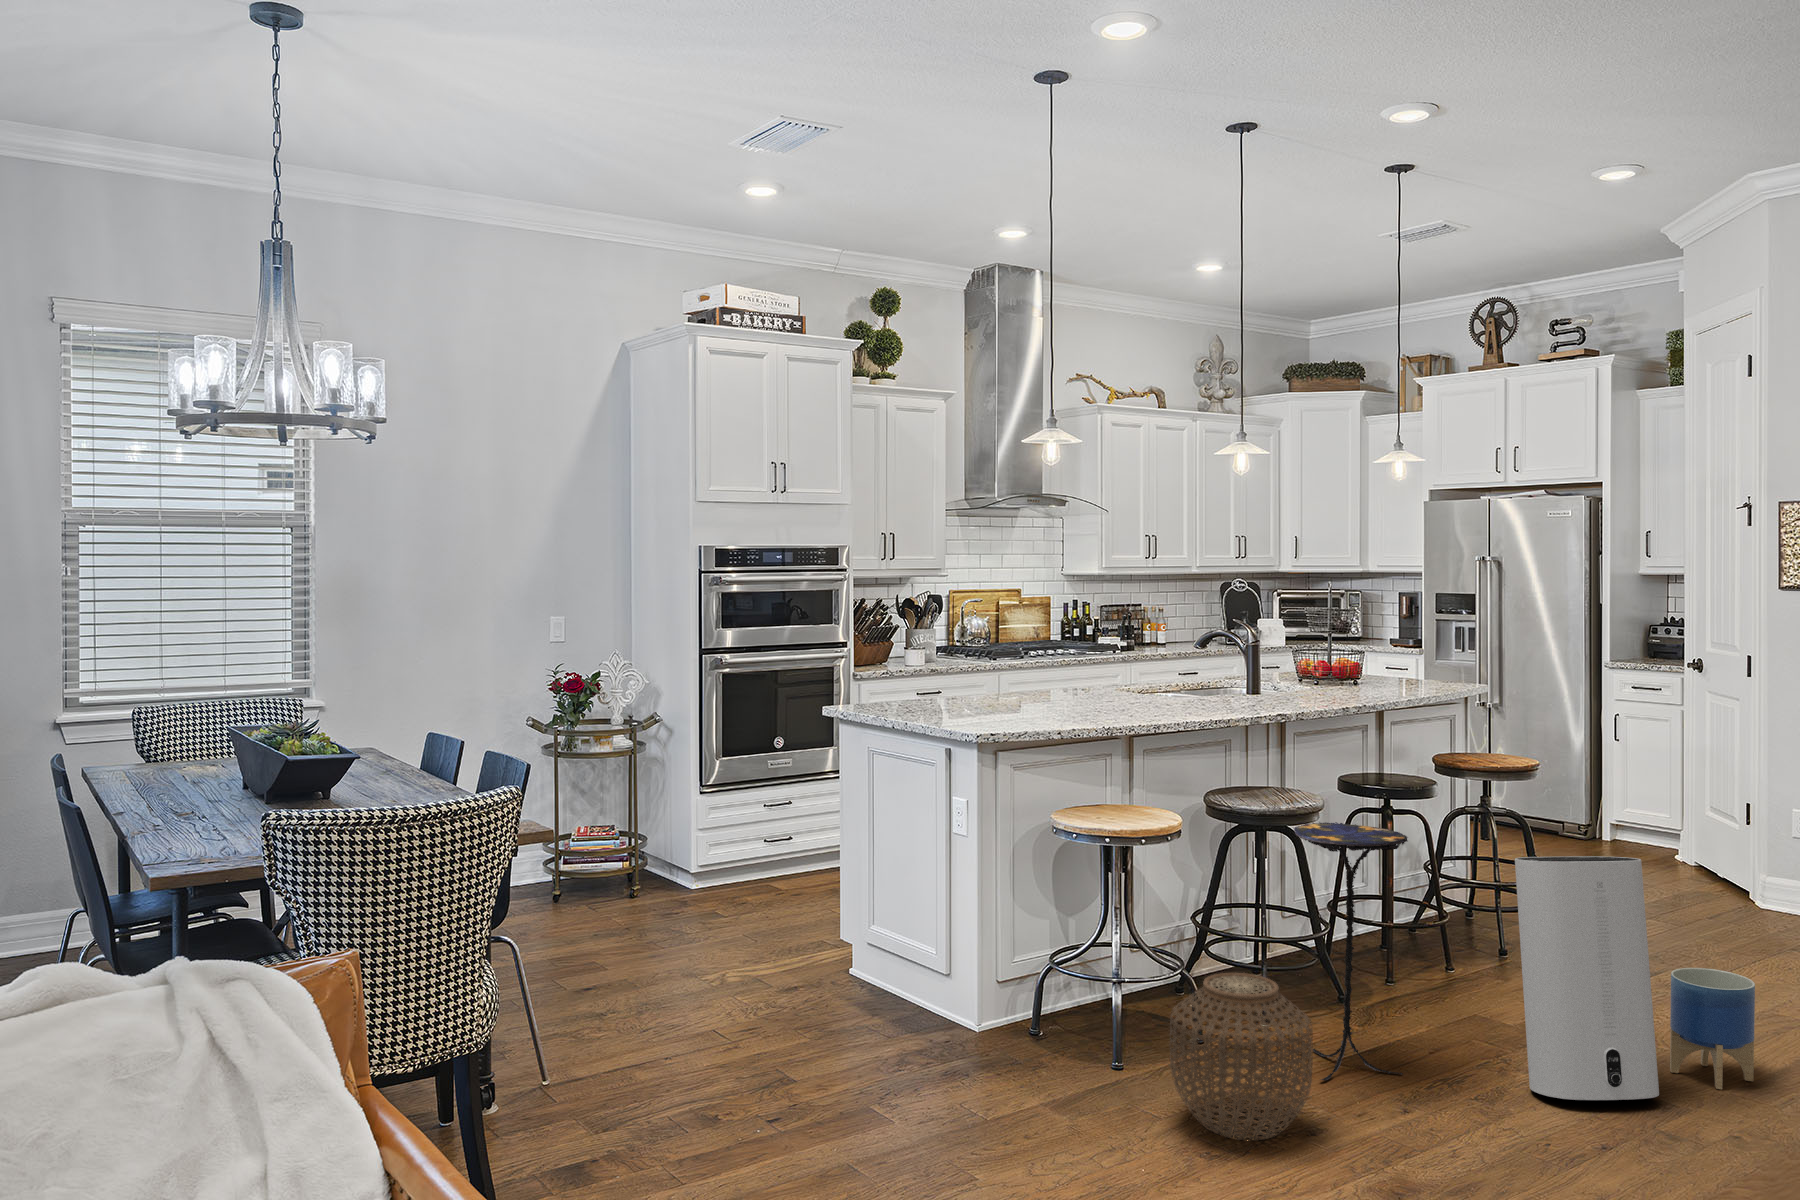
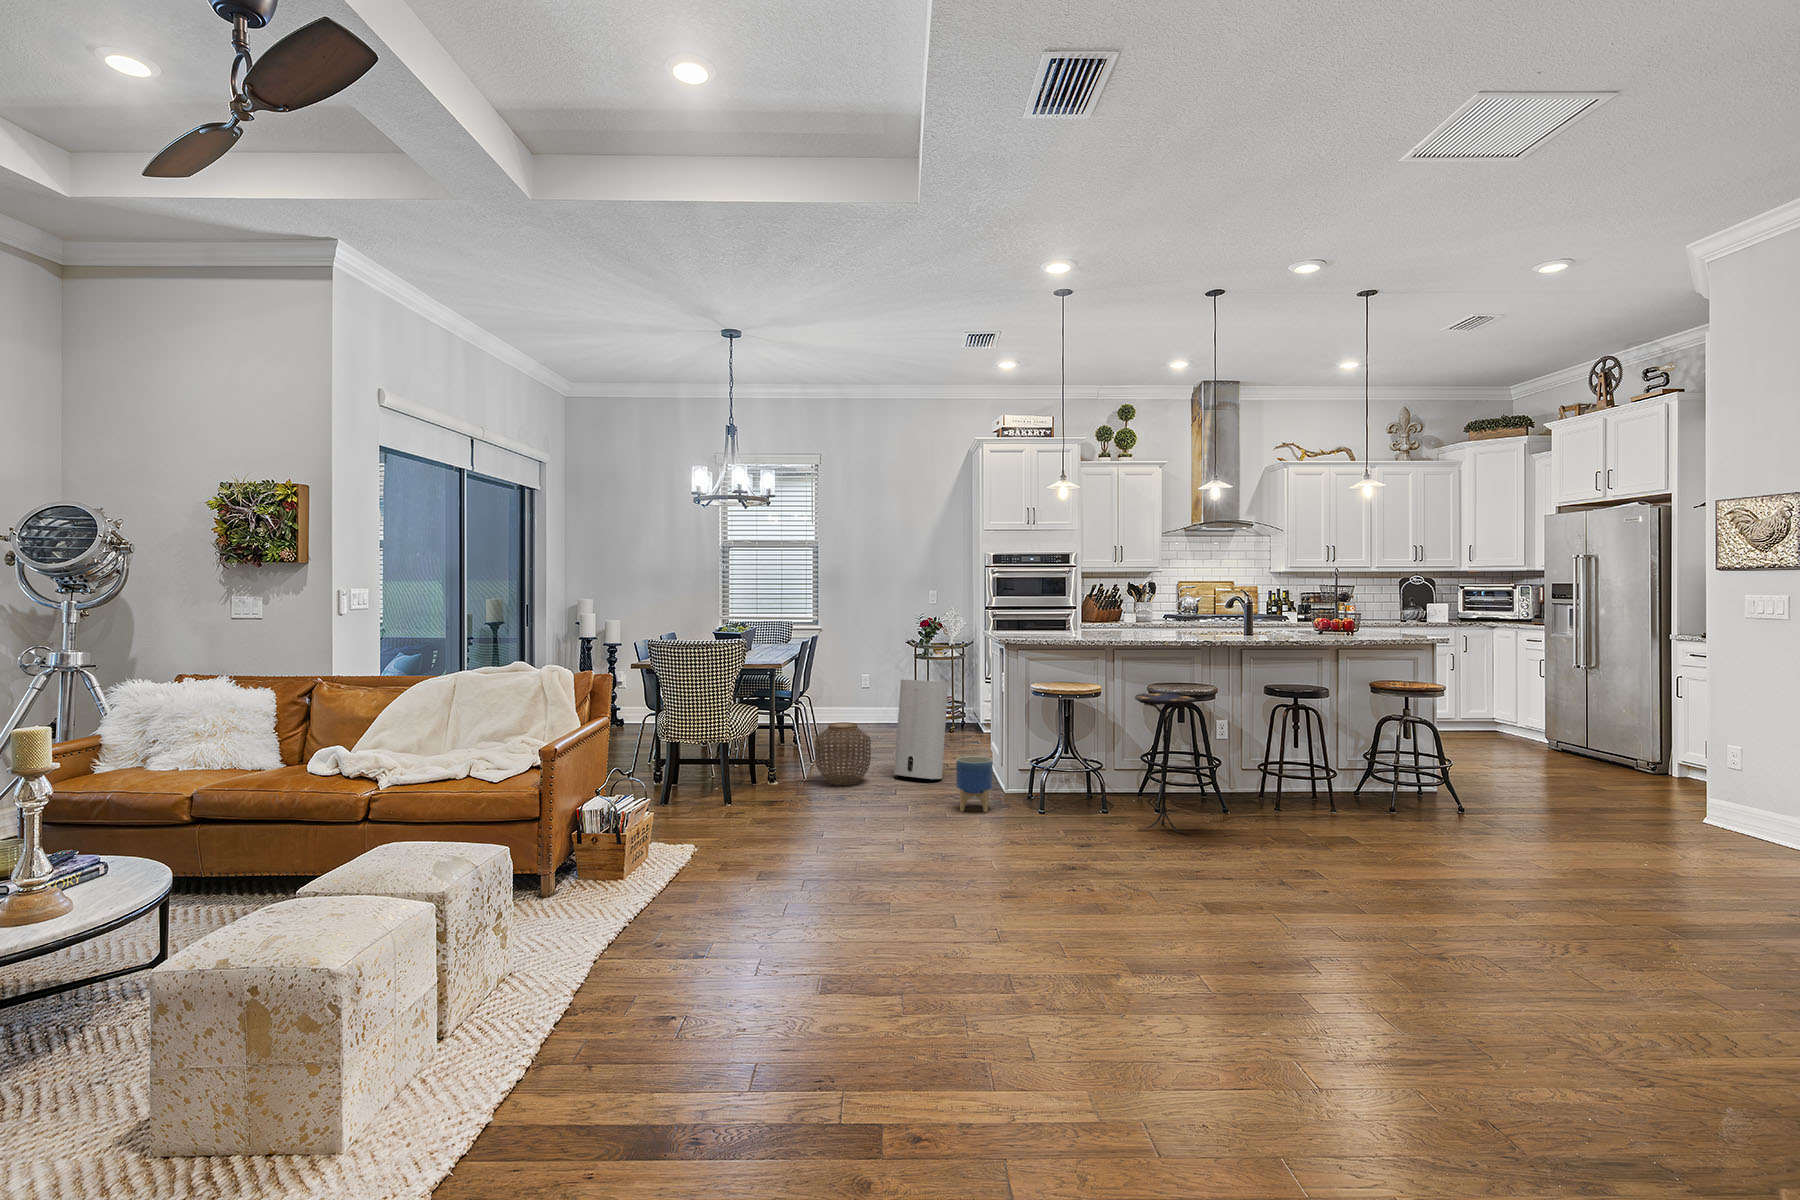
air purifier: present [1515,856,1659,1100] -> present [894,679,948,780]
planter: present [1670,968,1755,1089] -> present [956,756,993,812]
woven basket: present [1170,973,1313,1140] -> present [815,722,871,785]

